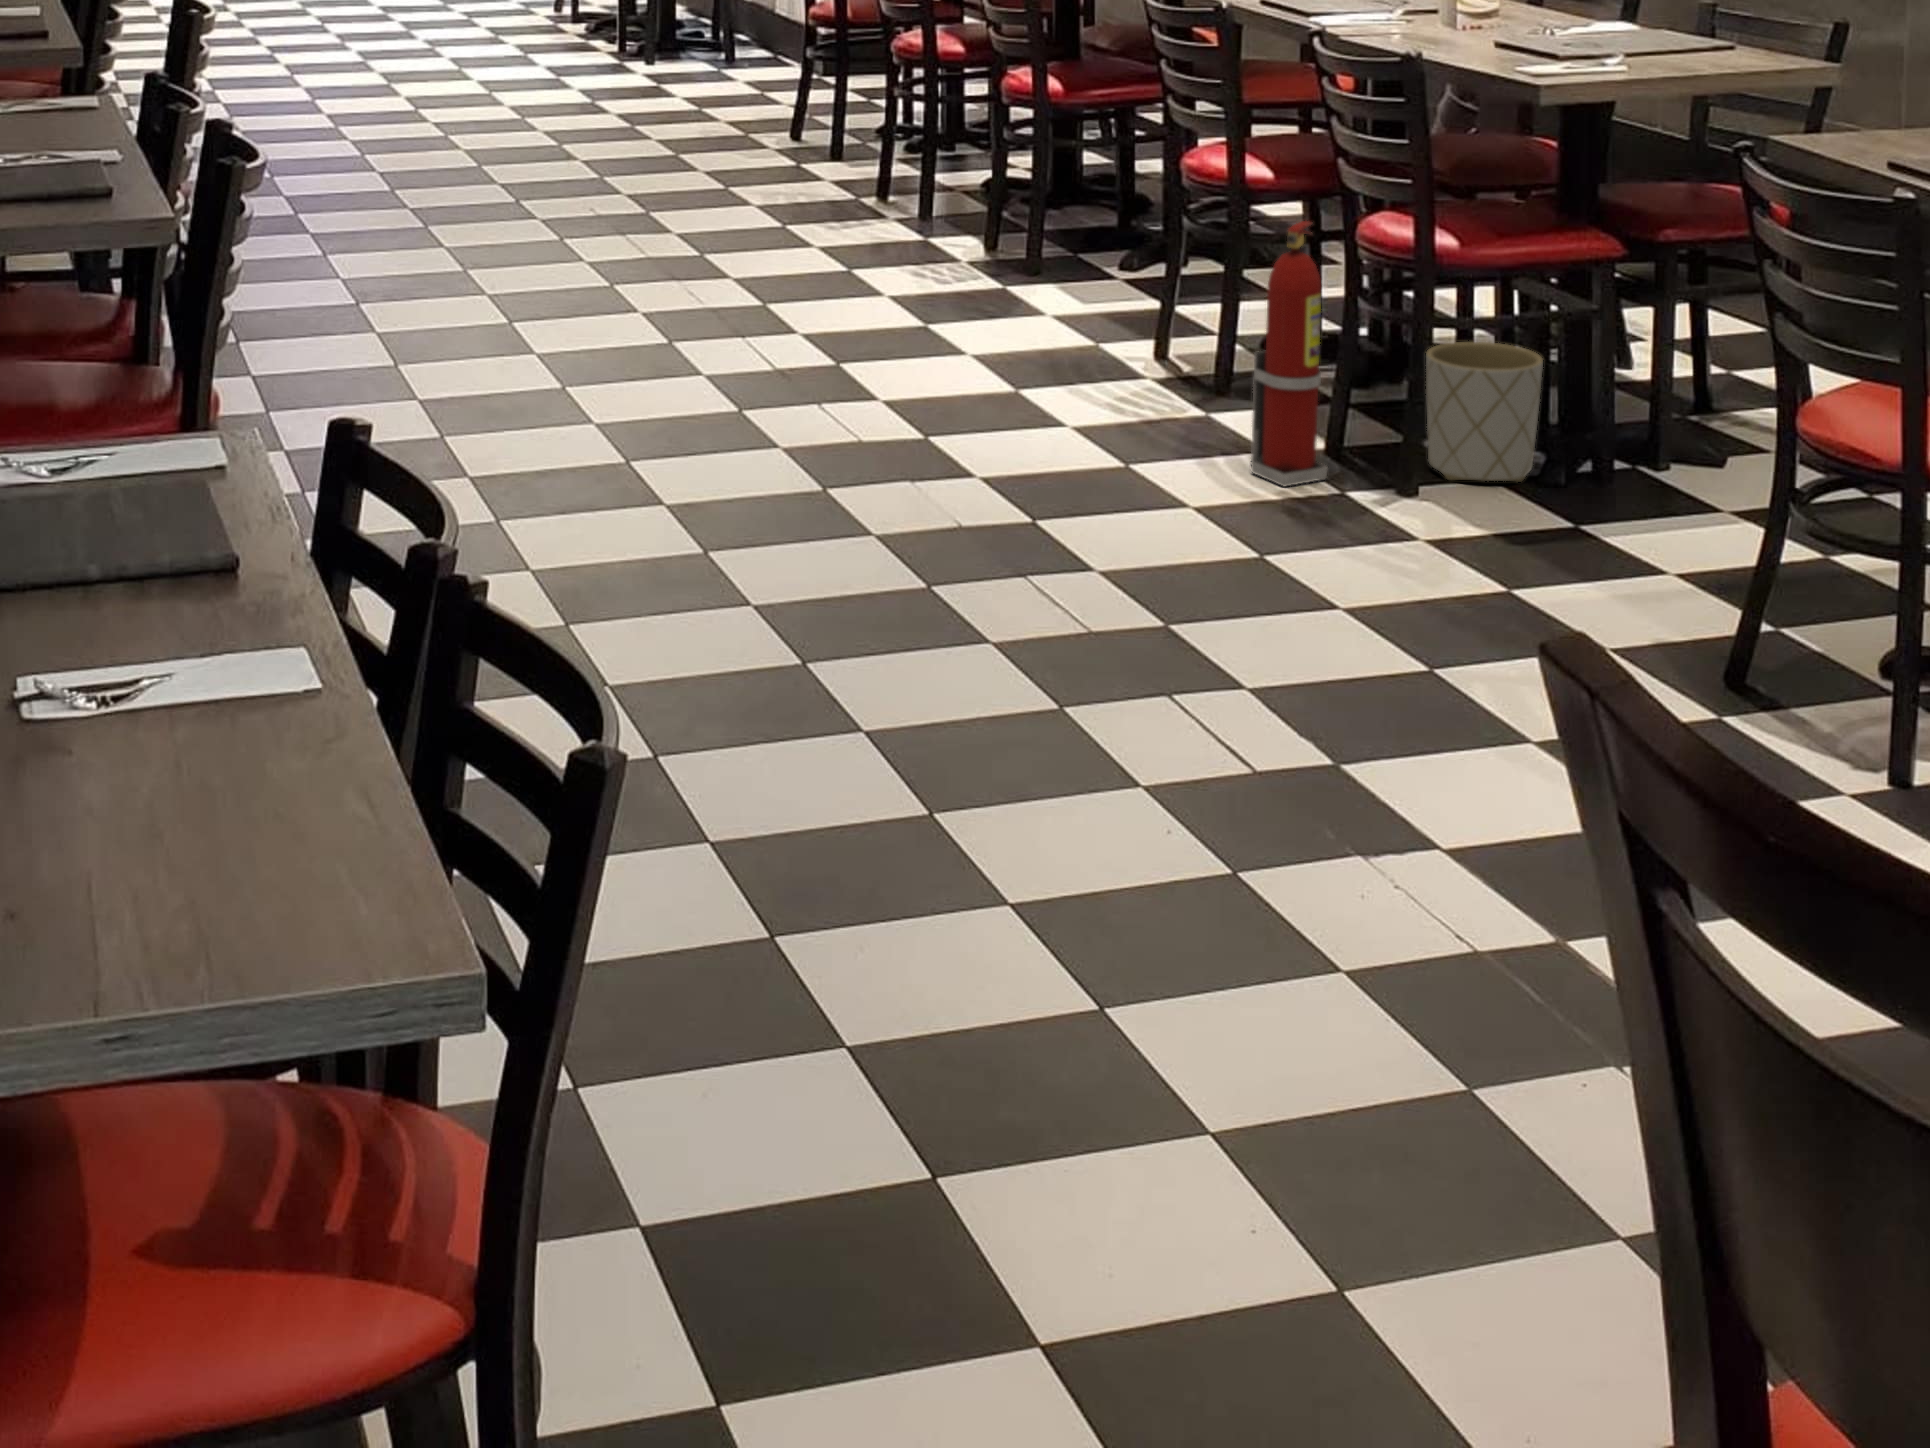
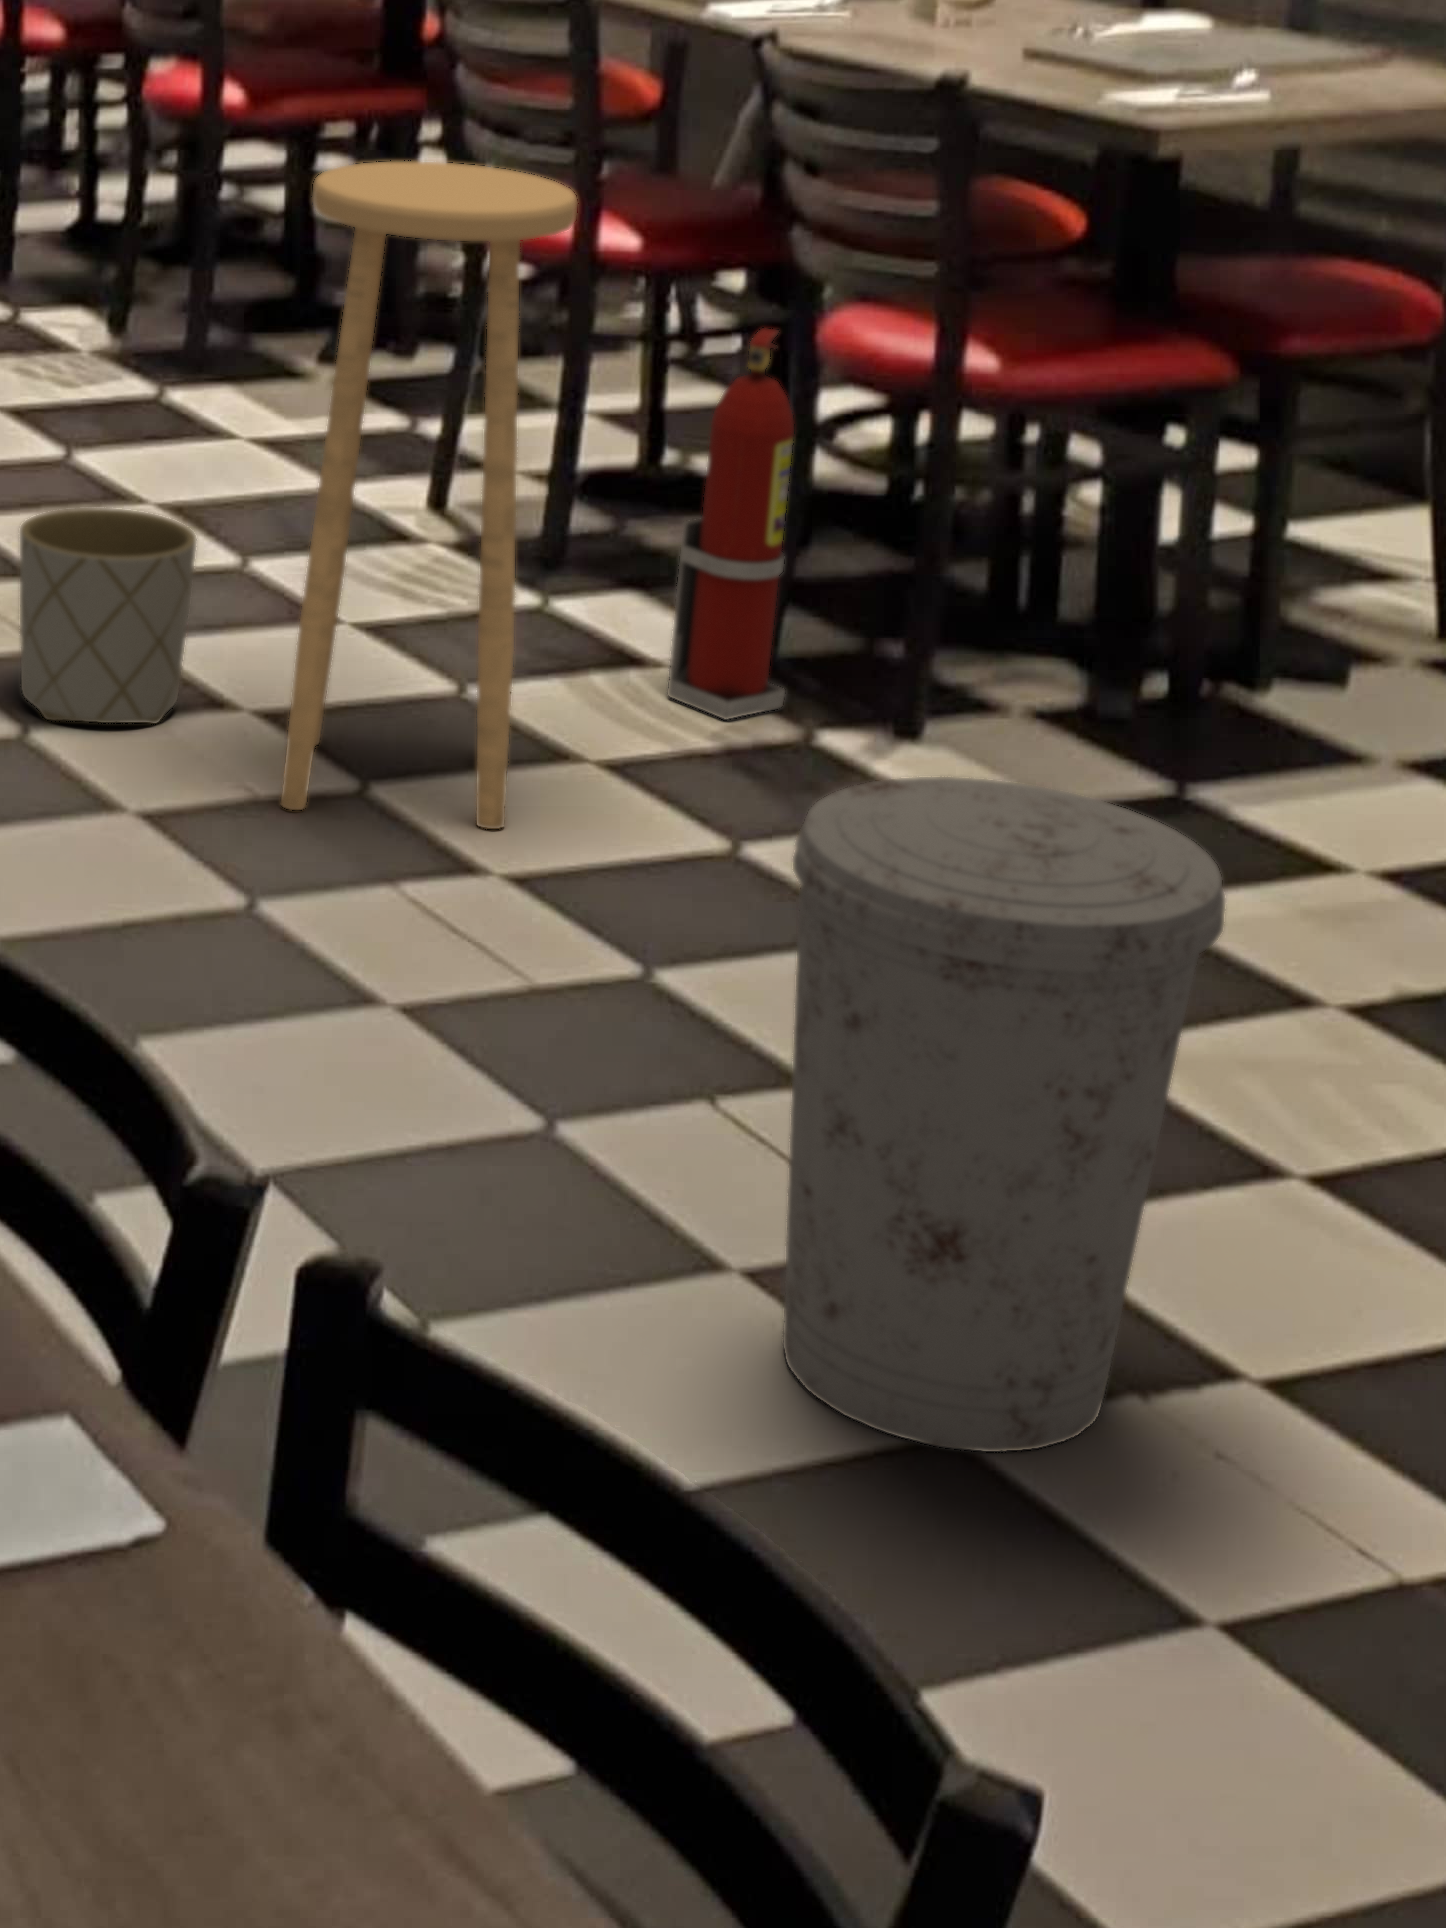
stool: none [952,110,1132,552] -> present [281,162,577,829]
planter: present [1426,342,1543,482] -> present [20,508,197,724]
trash can: none [1101,471,1364,904] -> present [783,777,1225,1452]

